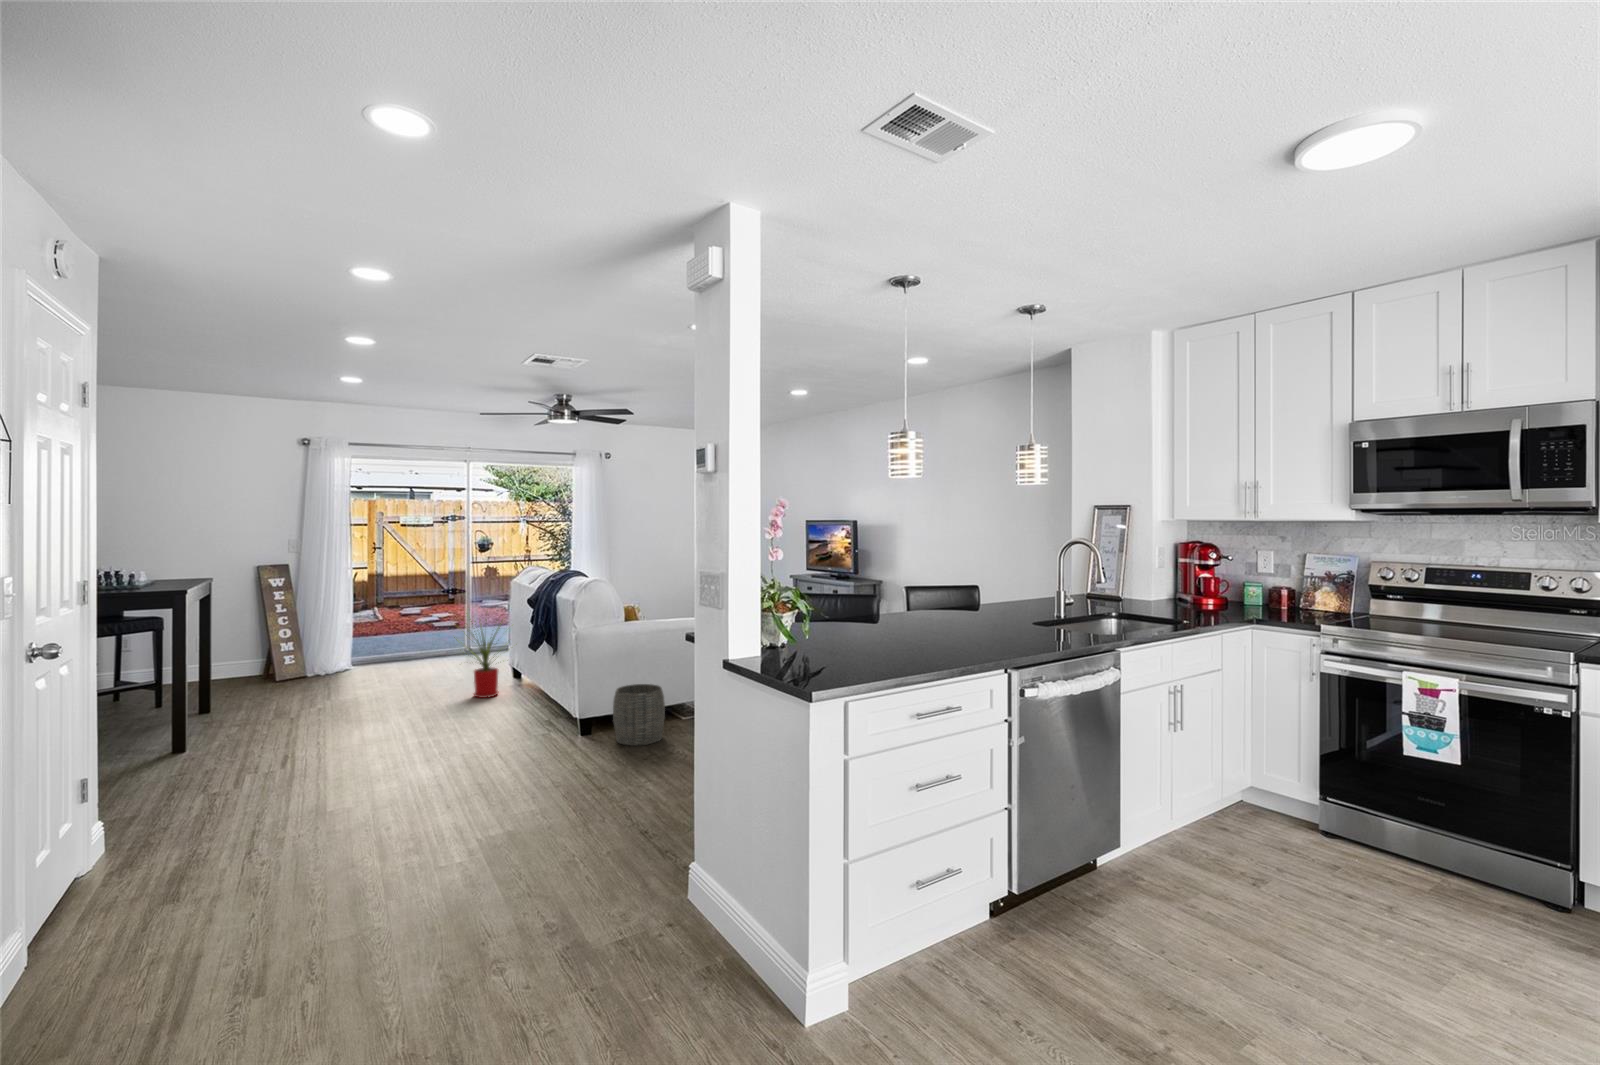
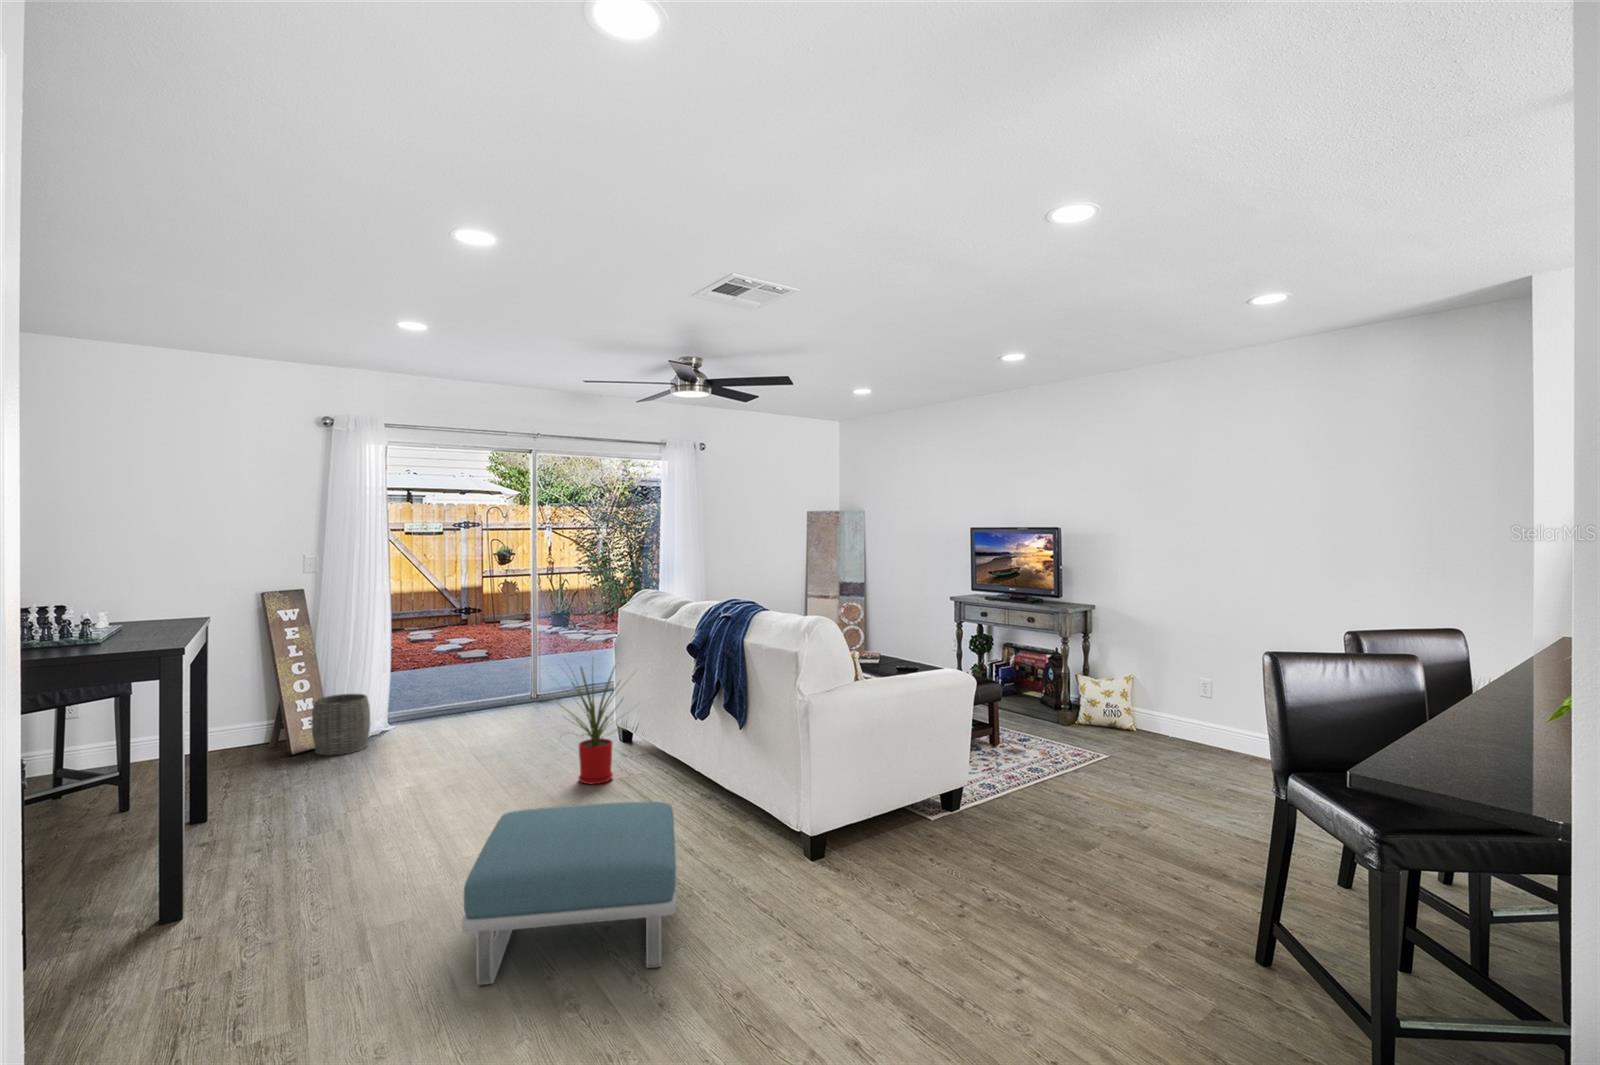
woven basket: present [613,684,665,746] -> present [312,694,370,756]
footstool: none [351,691,503,781] -> present [462,802,676,985]

